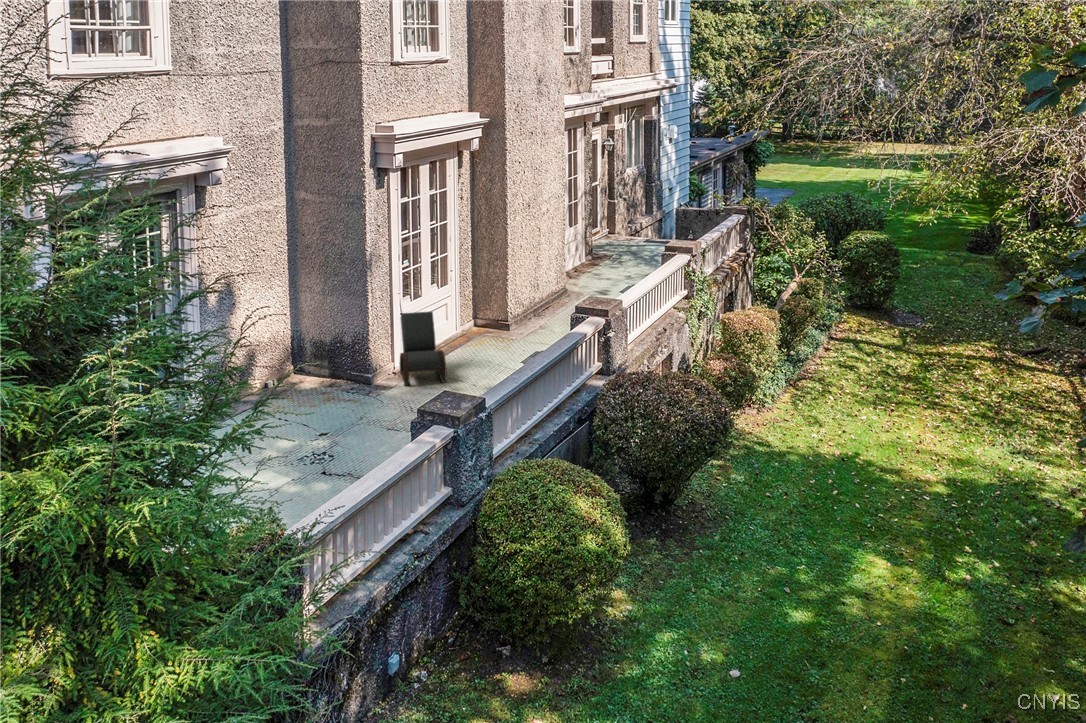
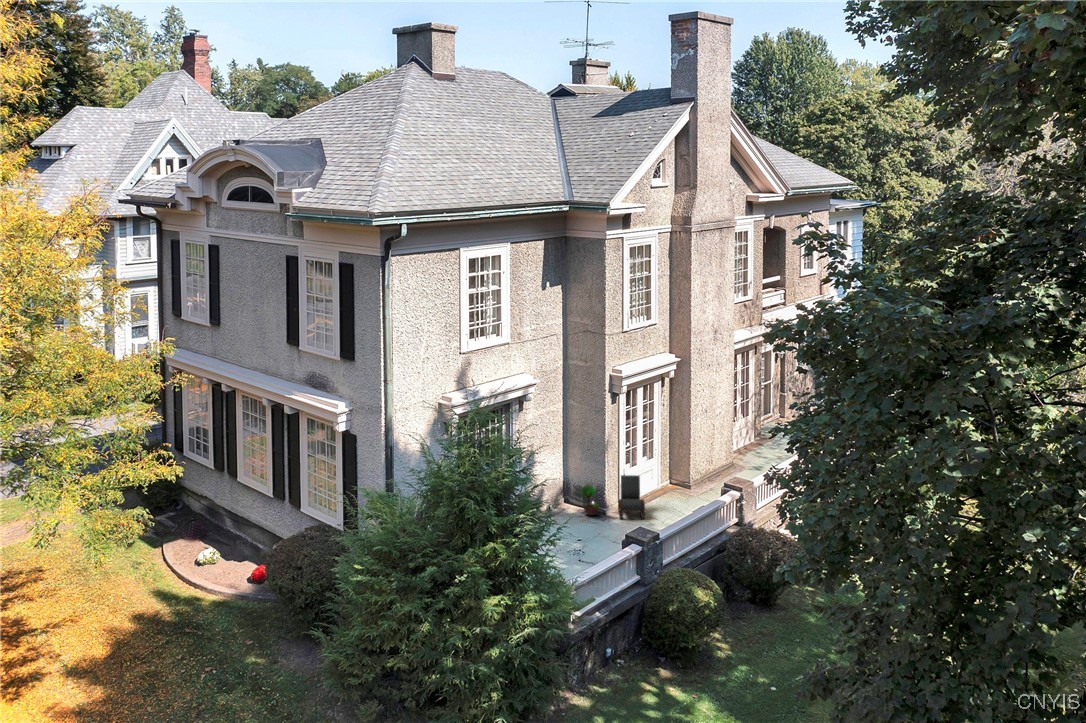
potted tree: none [327,327,368,384] -> present [580,485,599,515]

